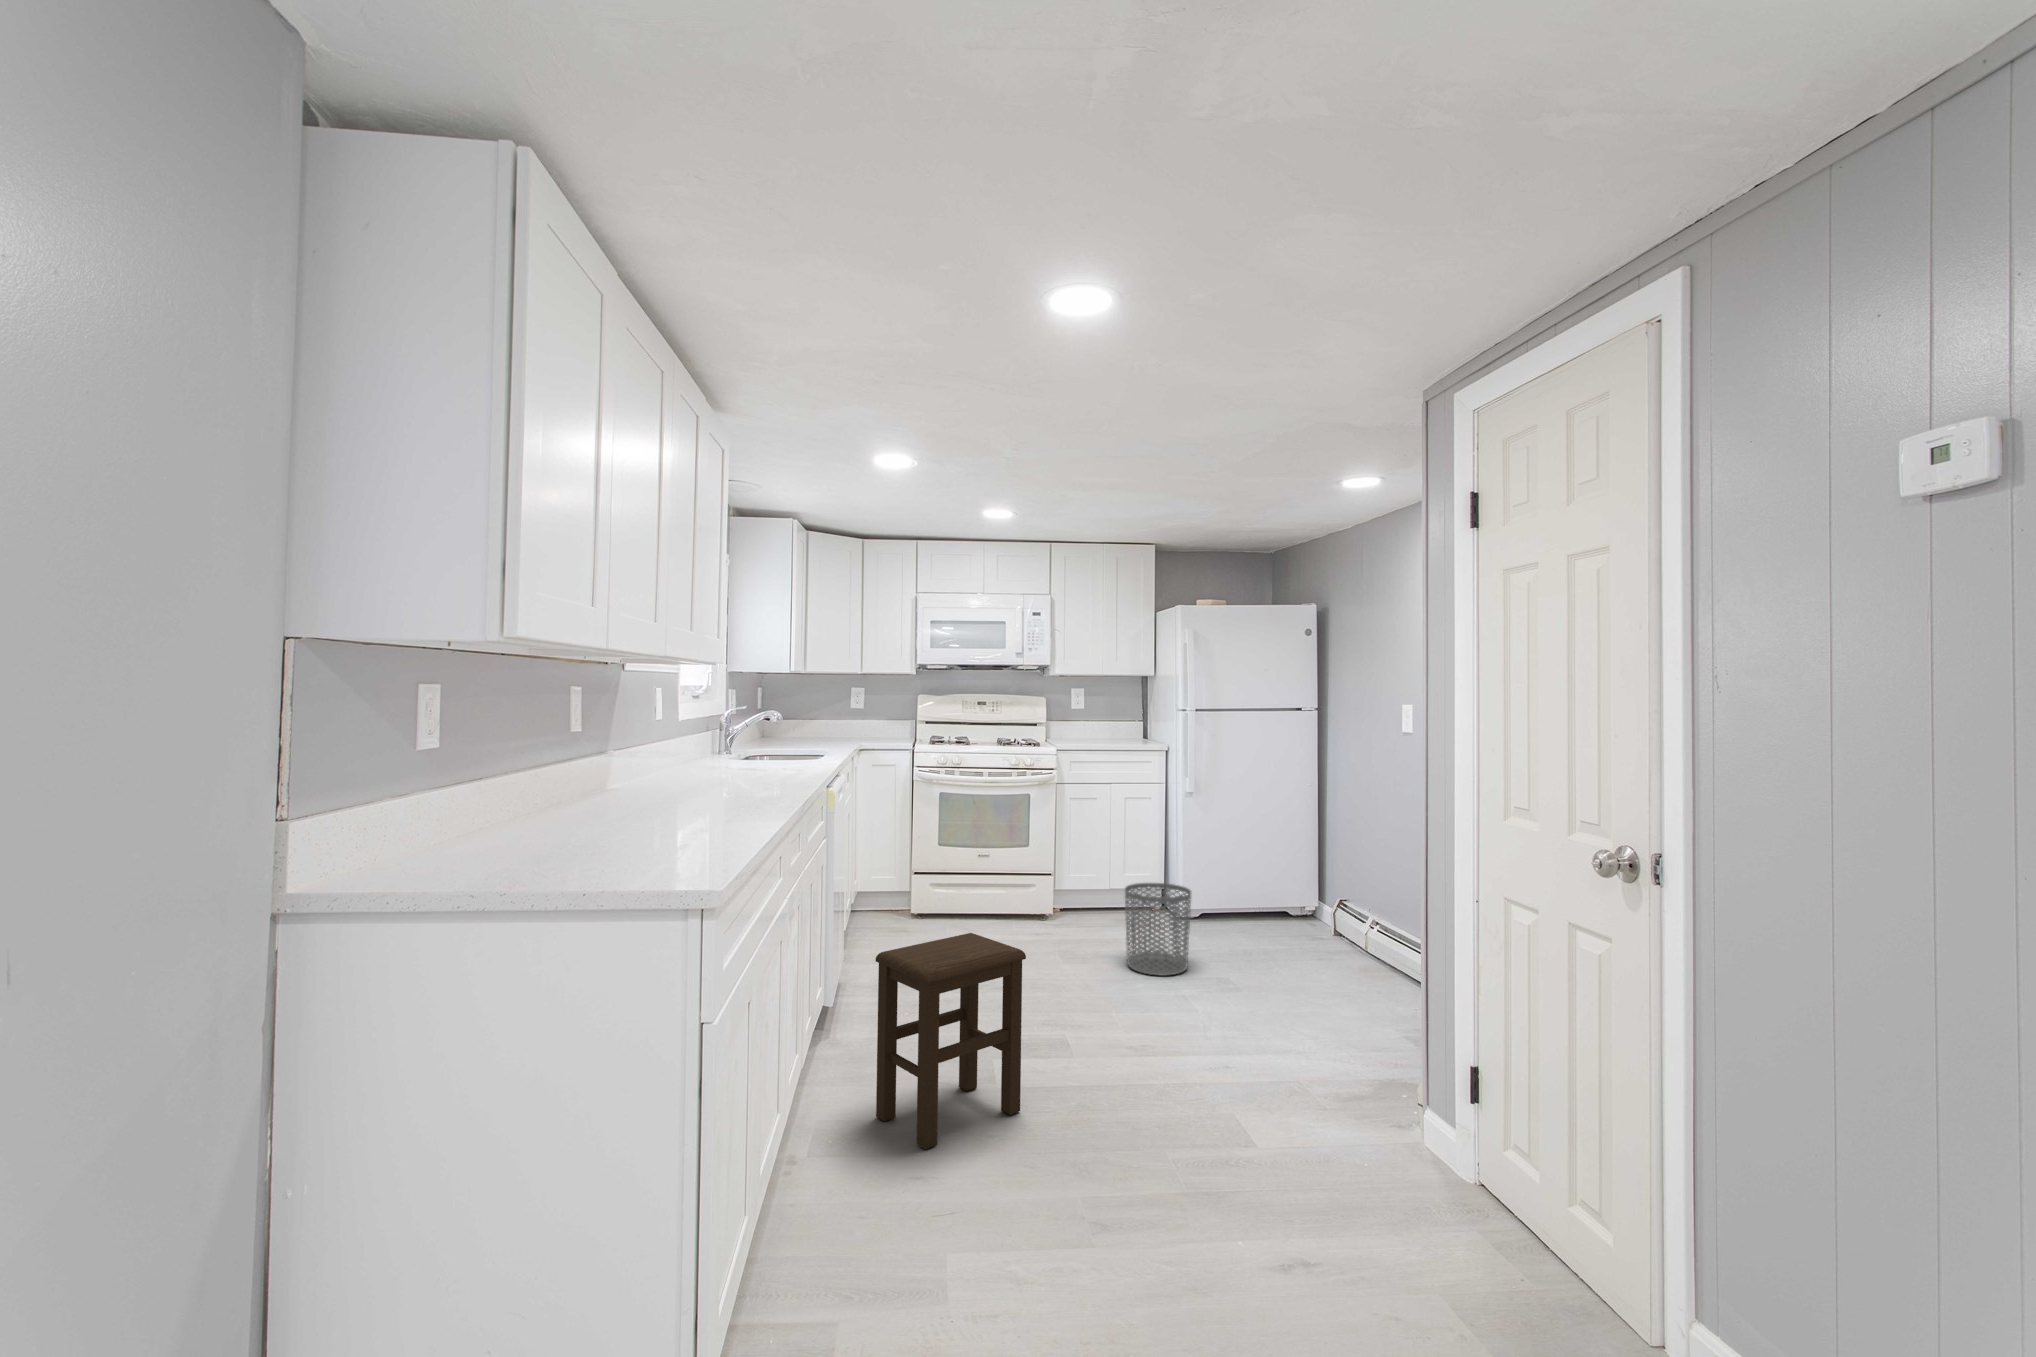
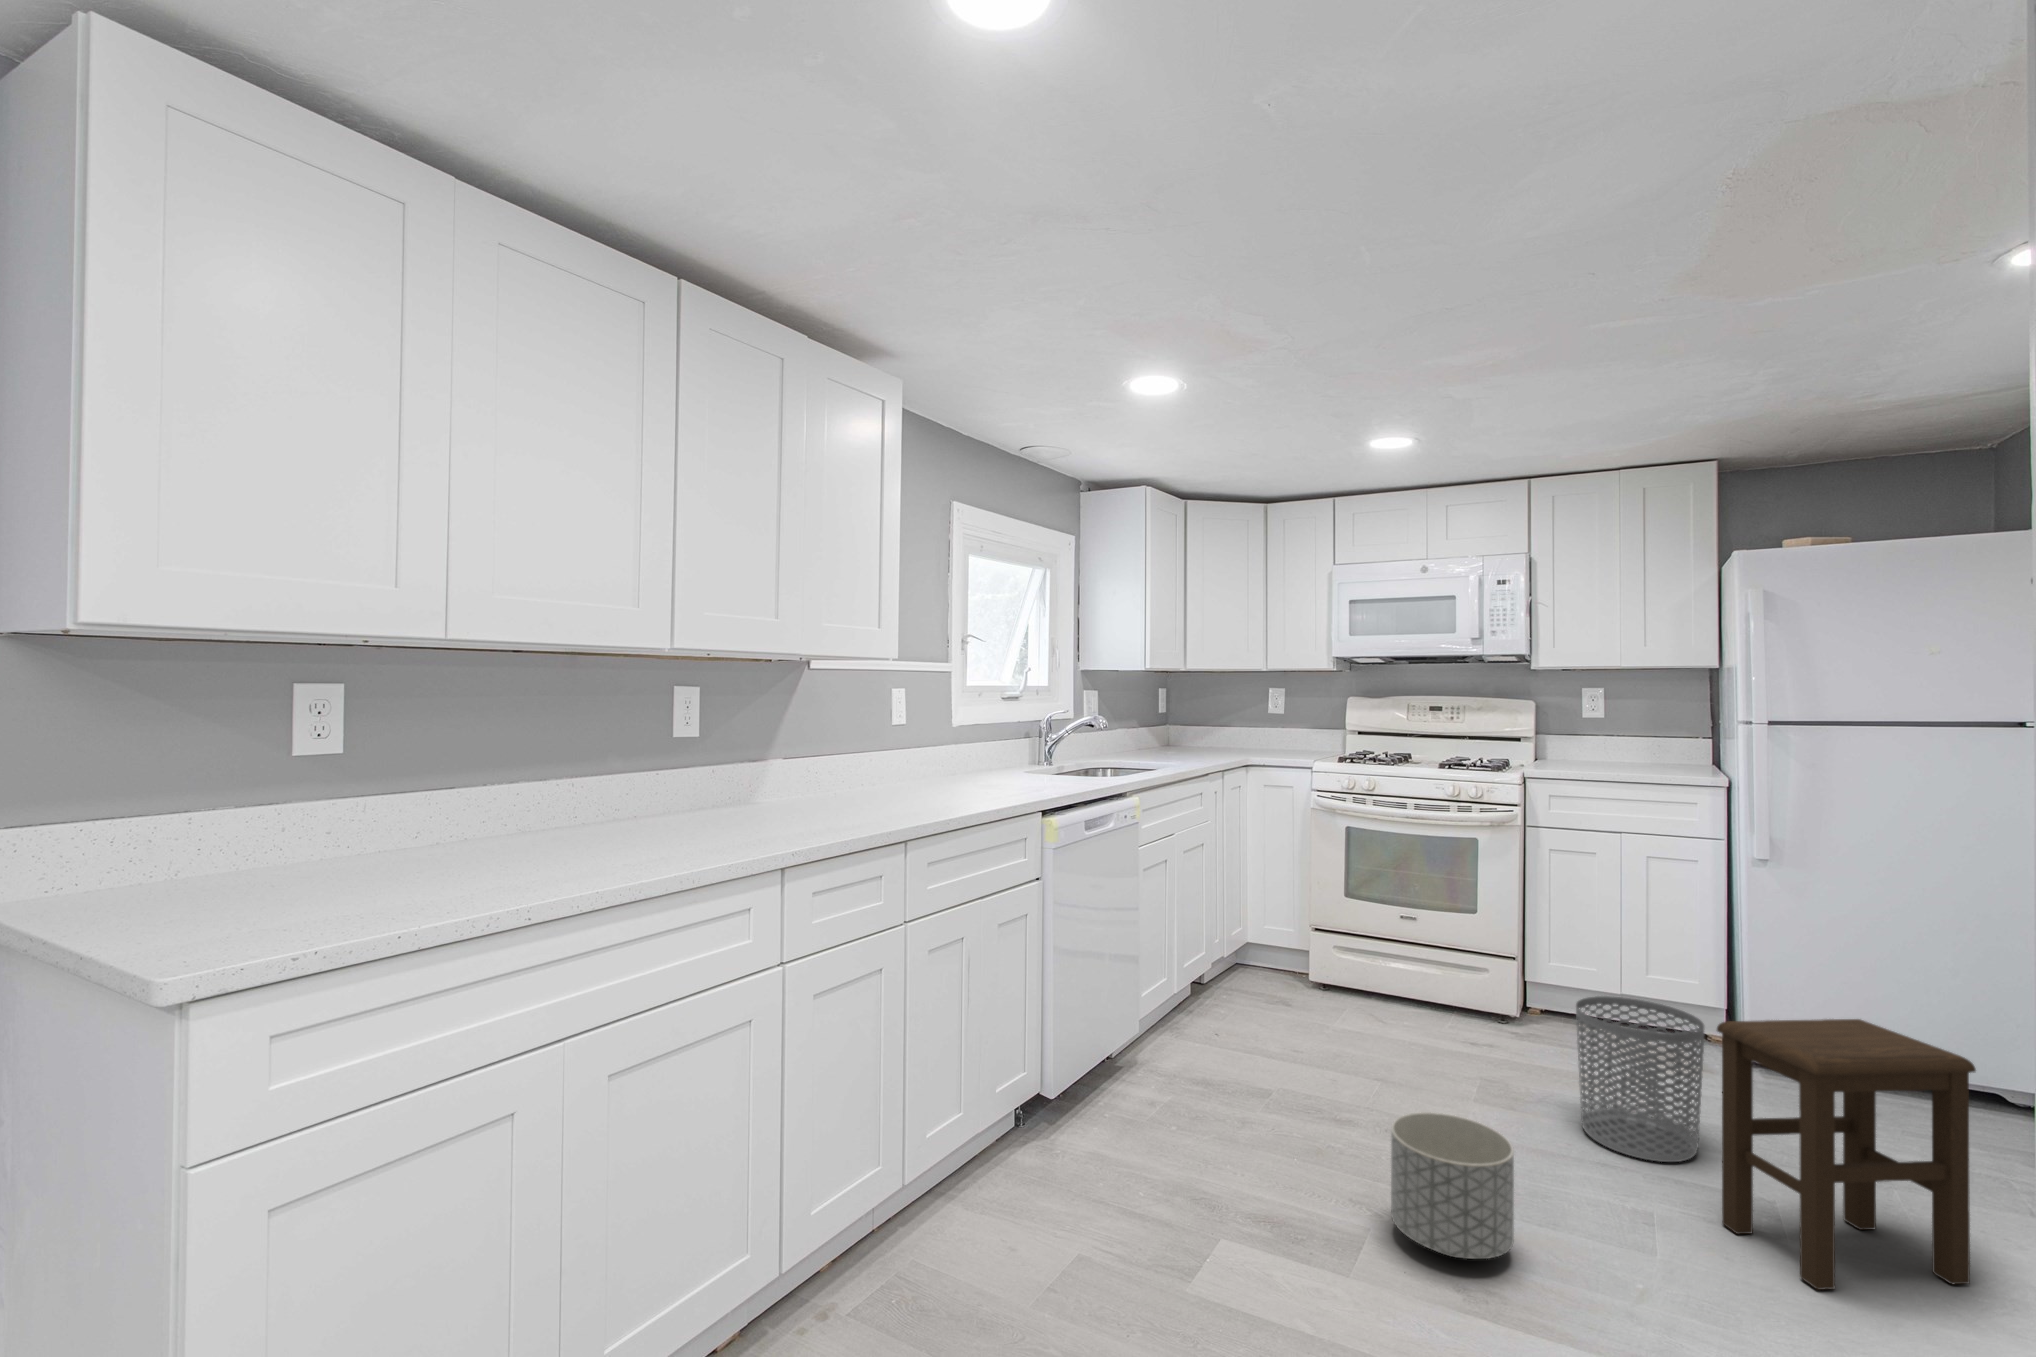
stool: present [876,933,1026,1149] -> present [1717,1019,1976,1290]
planter: none [1078,962,1149,1046] -> present [1391,1112,1514,1259]

